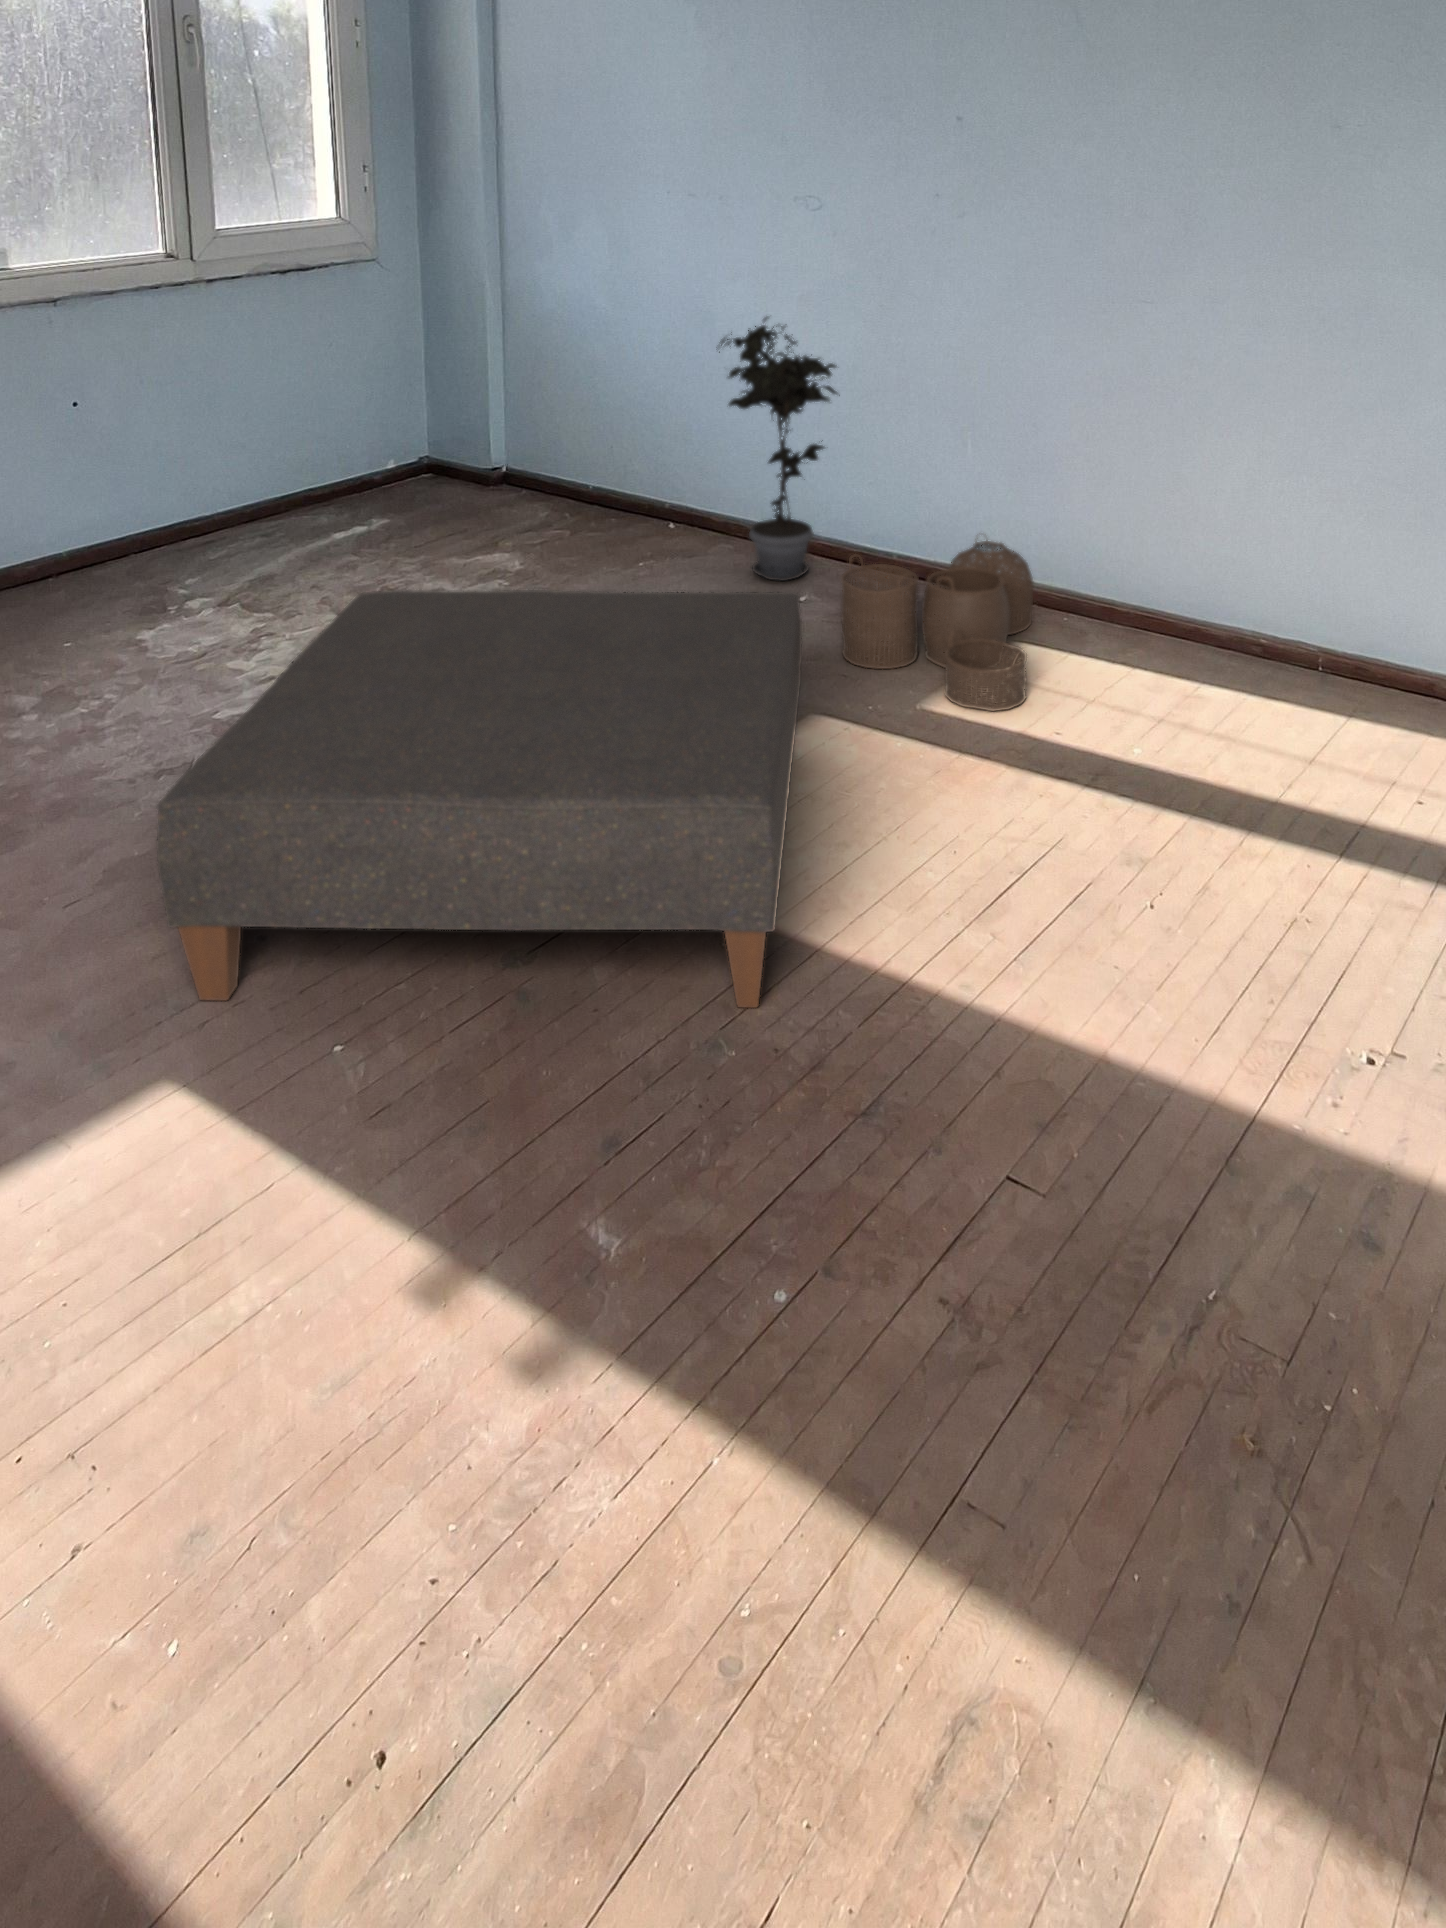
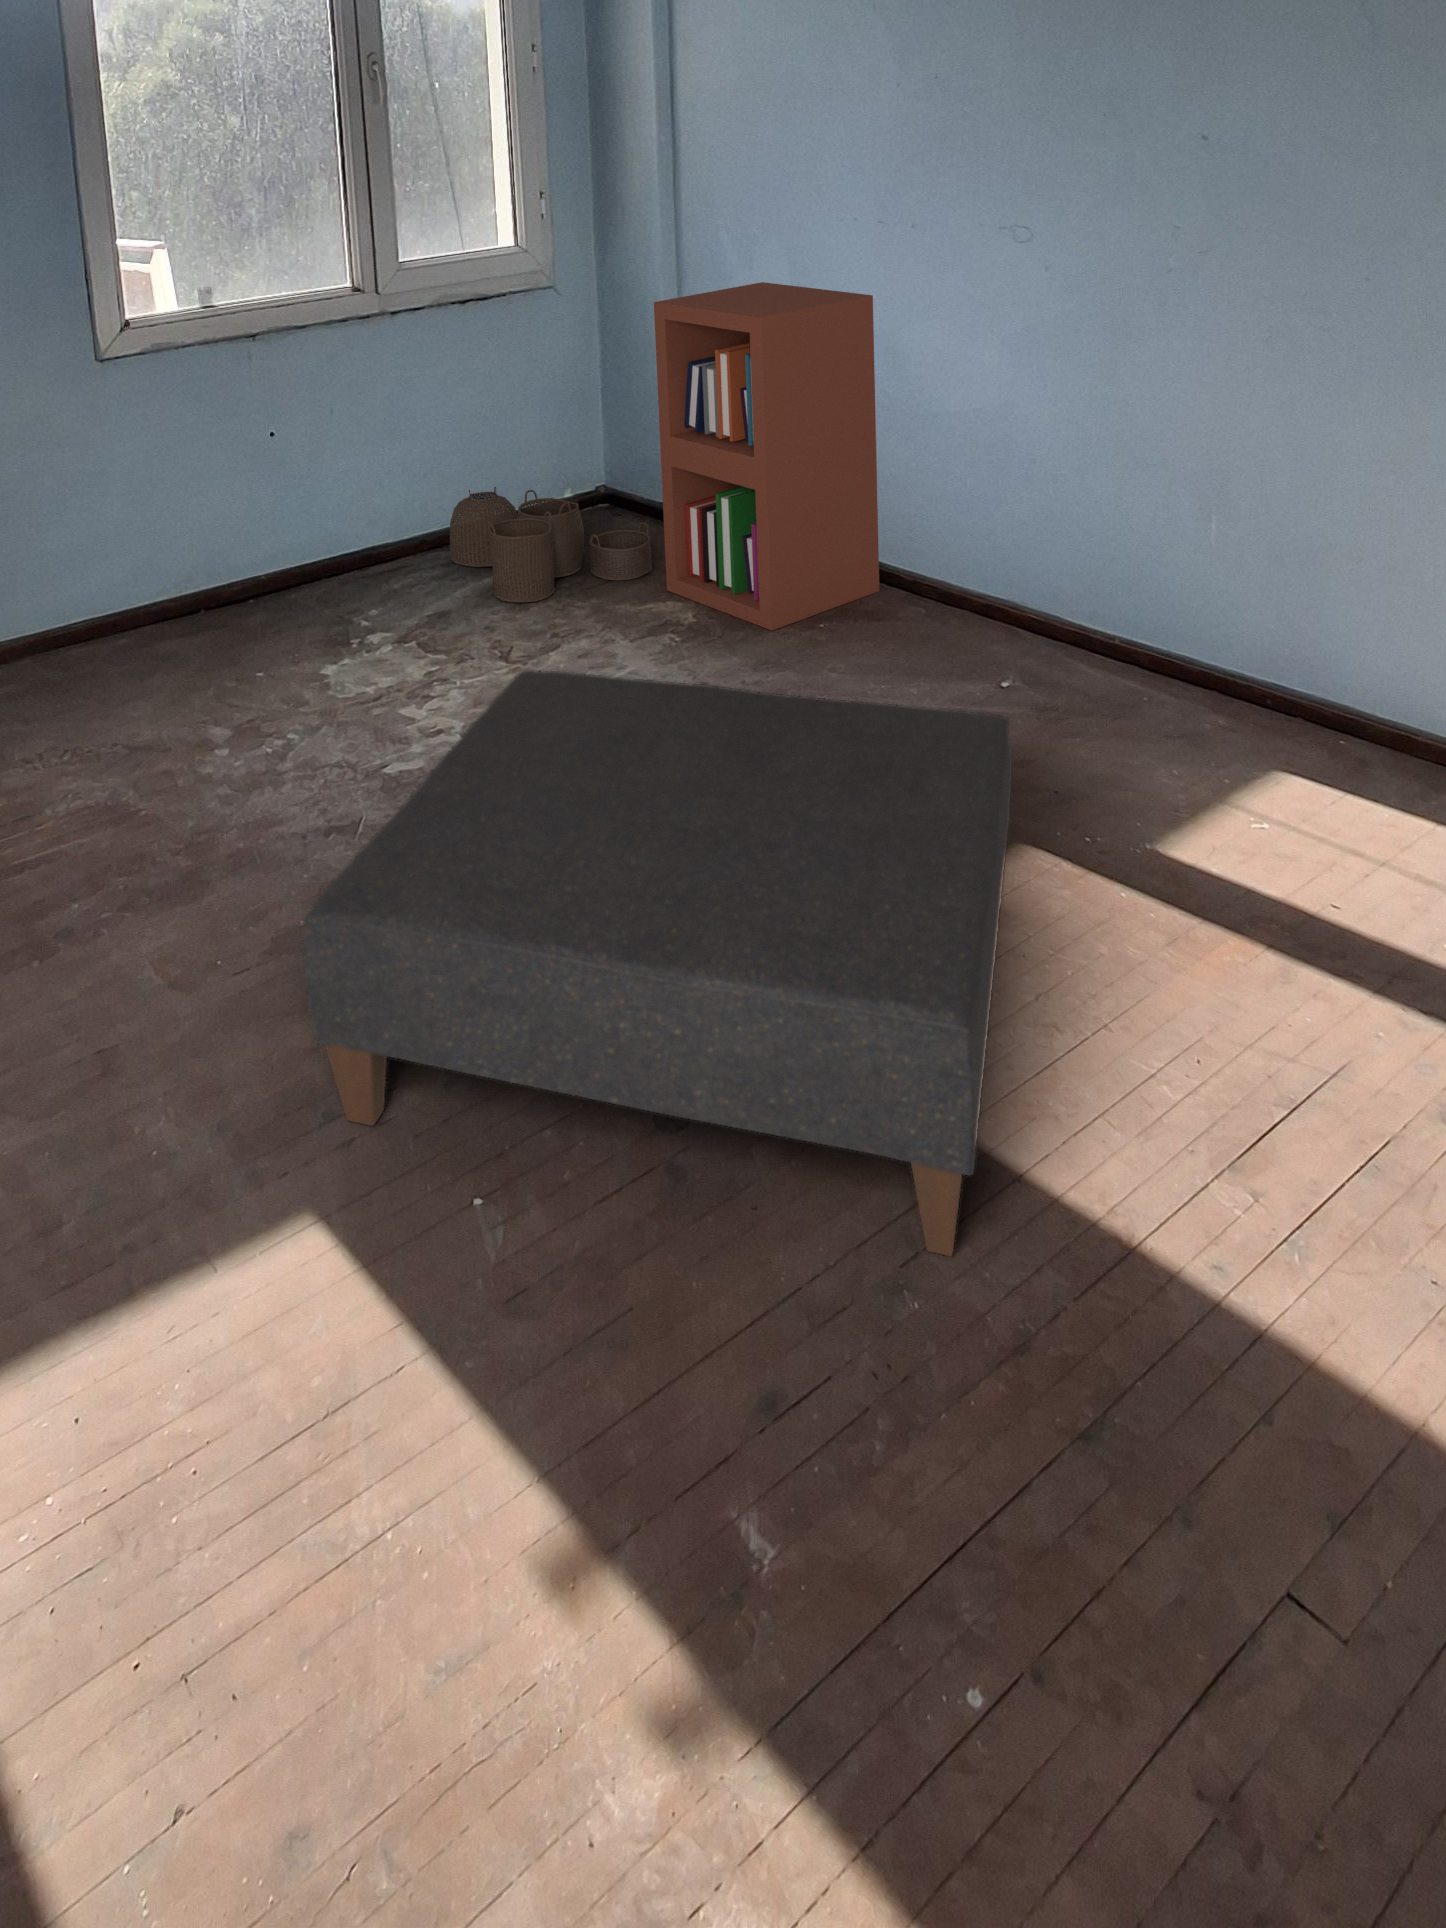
bookshelf: none [479,251,687,567] -> present [654,282,879,631]
potted plant: present [719,317,840,581] -> none [912,367,1060,667]
woven basket: present [841,540,1033,711] -> present [450,487,652,602]

